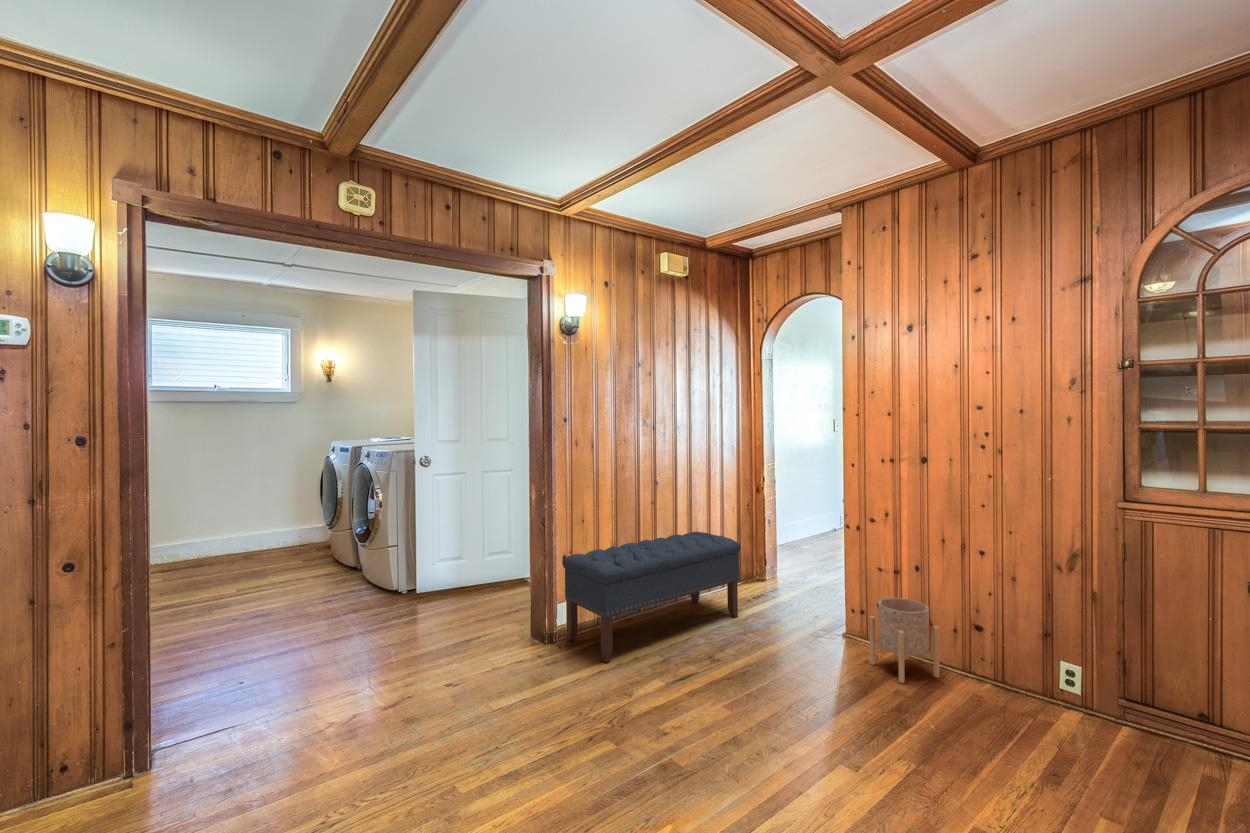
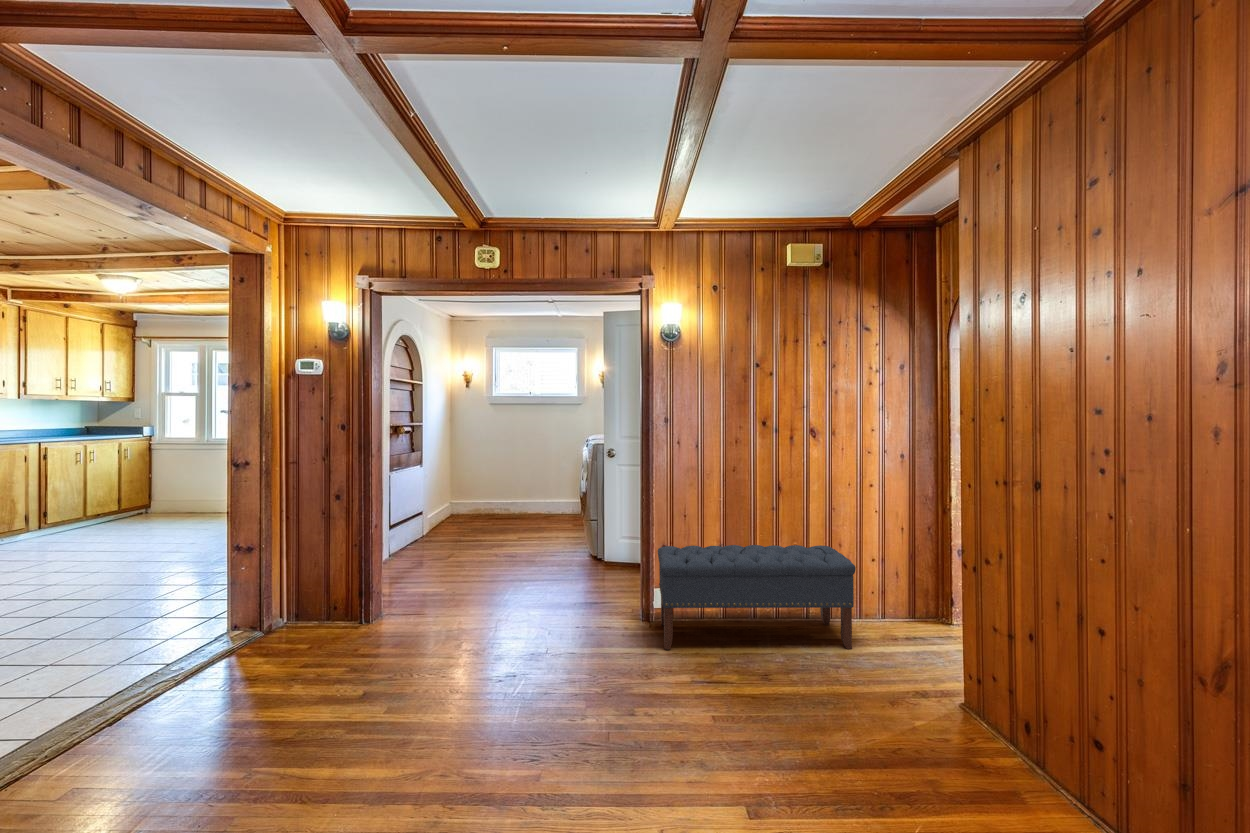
planter: present [870,598,939,683] -> none [943,664,1026,792]

